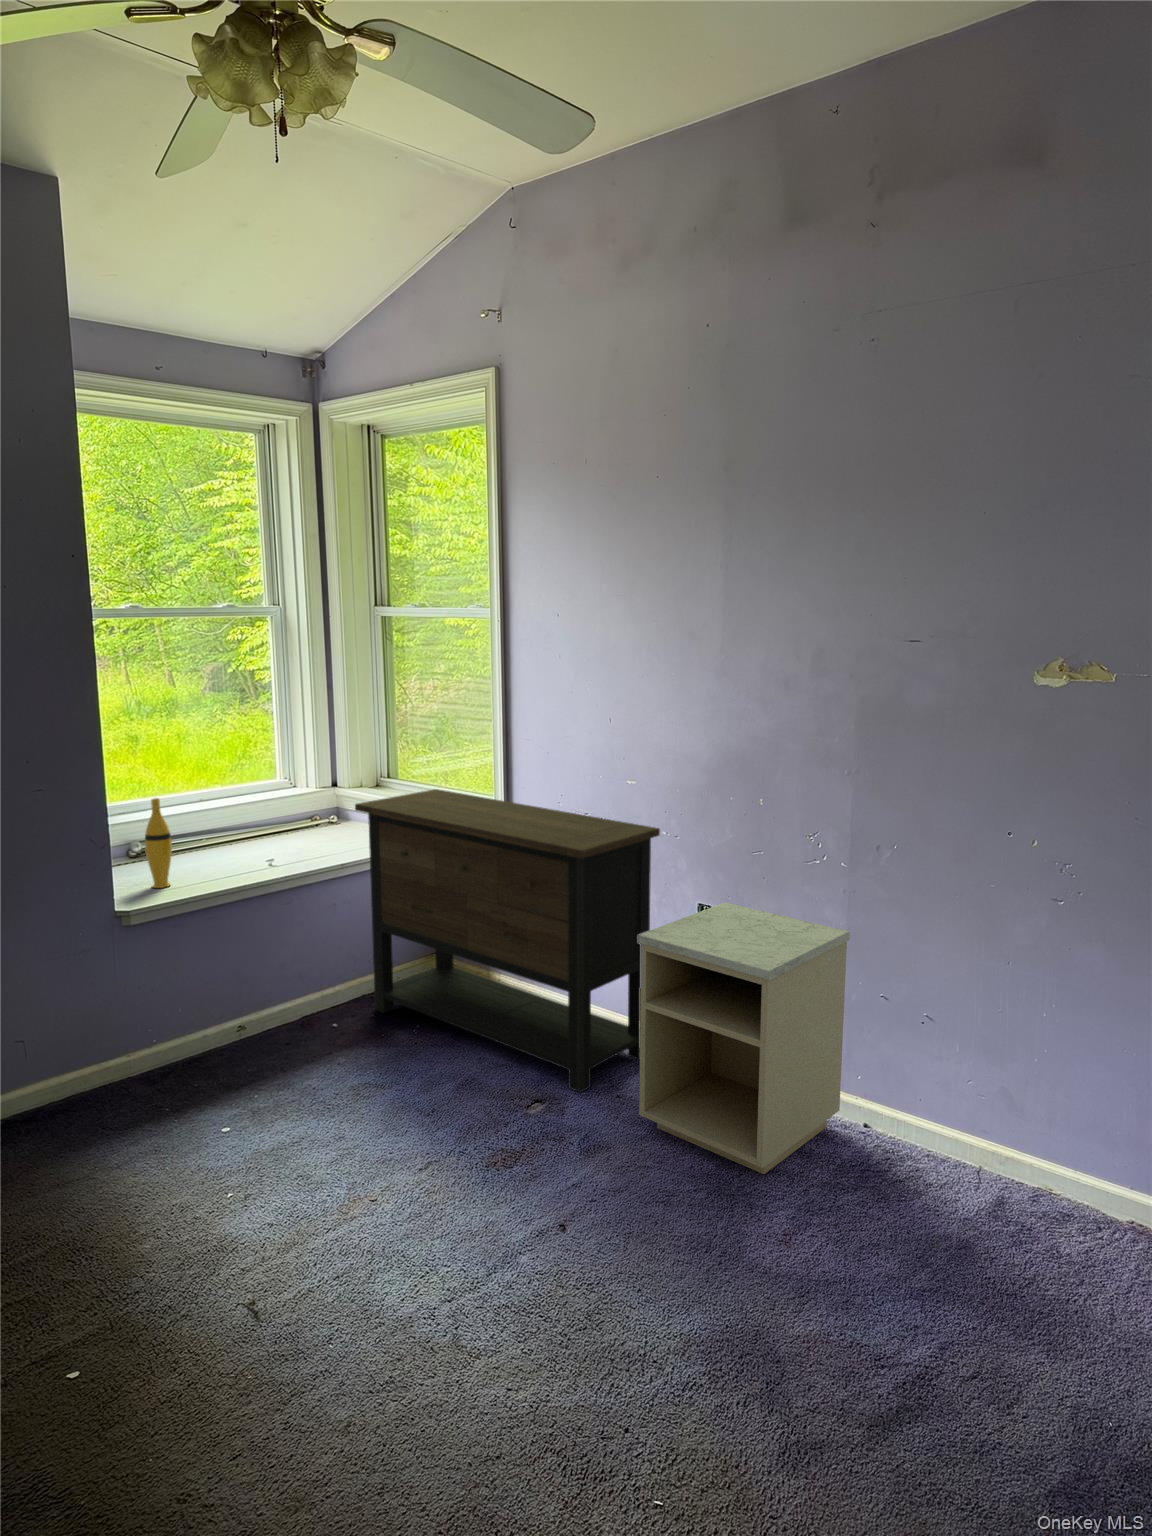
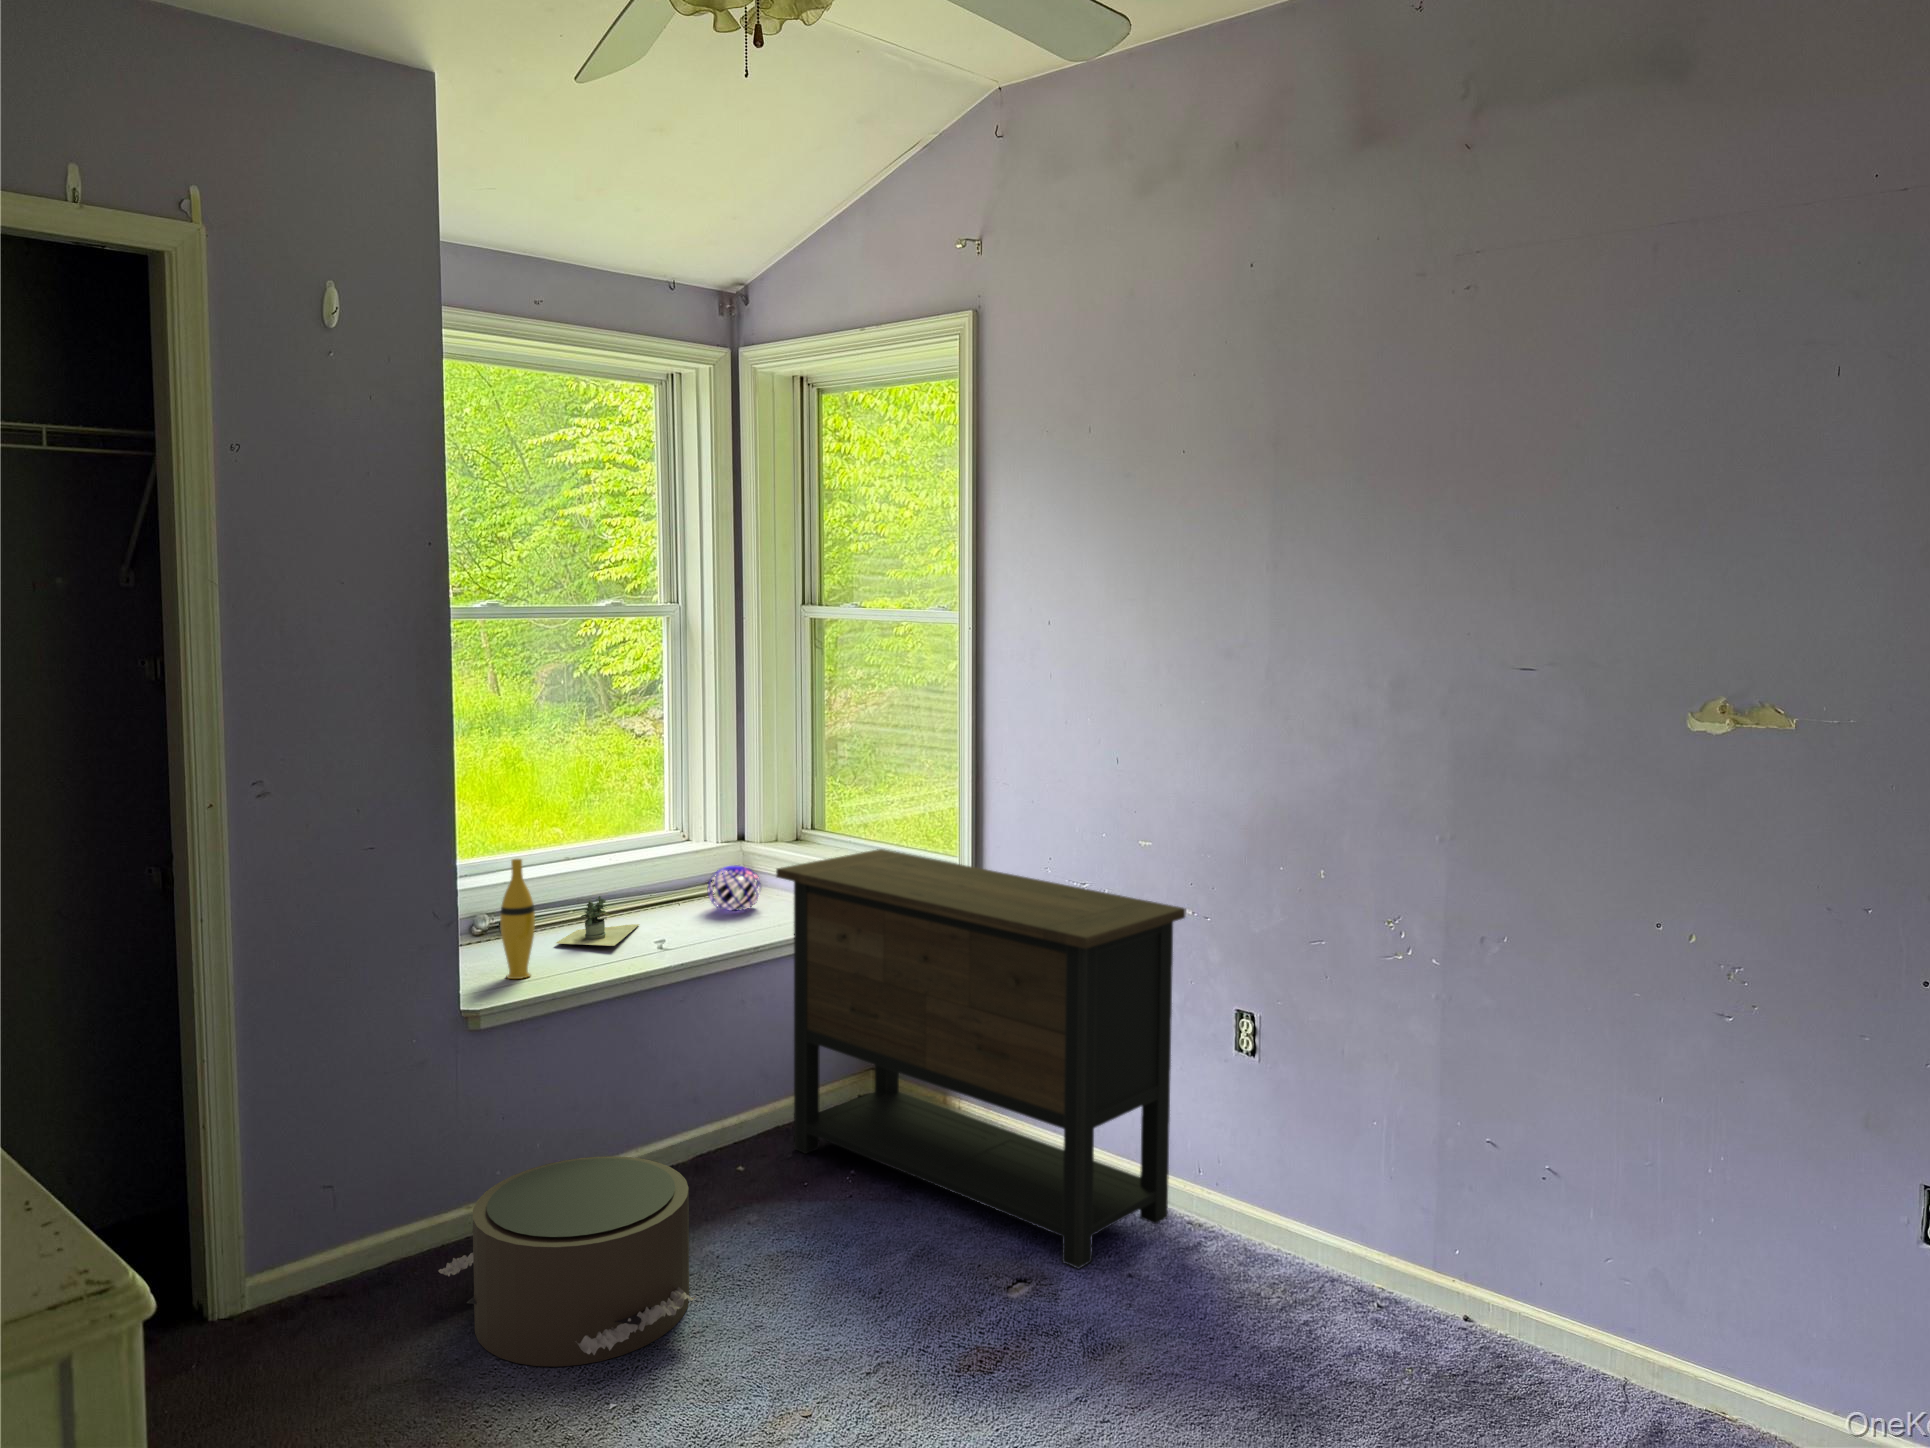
decorative orb: none [308,804,349,837] -> present [708,866,761,911]
potted plant: none [191,826,266,863] -> present [556,895,651,946]
nightstand: present [638,902,850,1174] -> none [1162,1010,1444,1386]
pouf: none [102,1017,293,1169] -> present [439,1156,696,1367]

